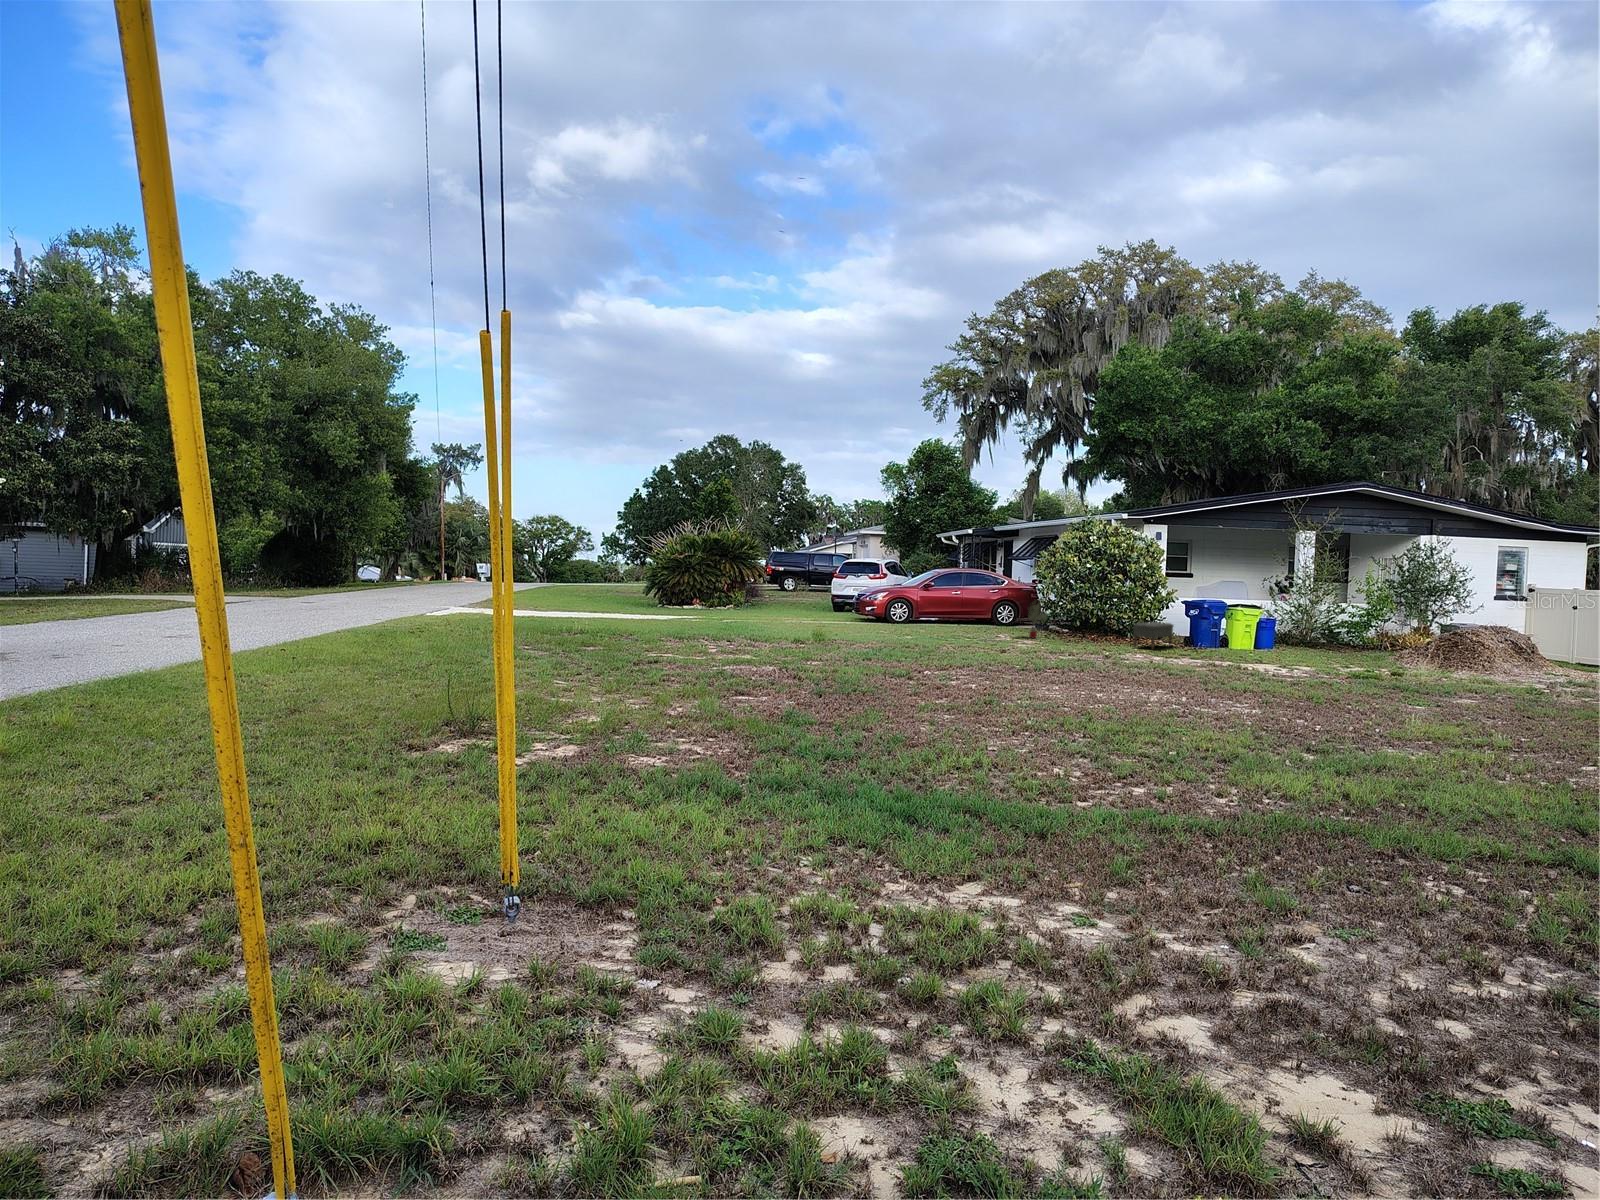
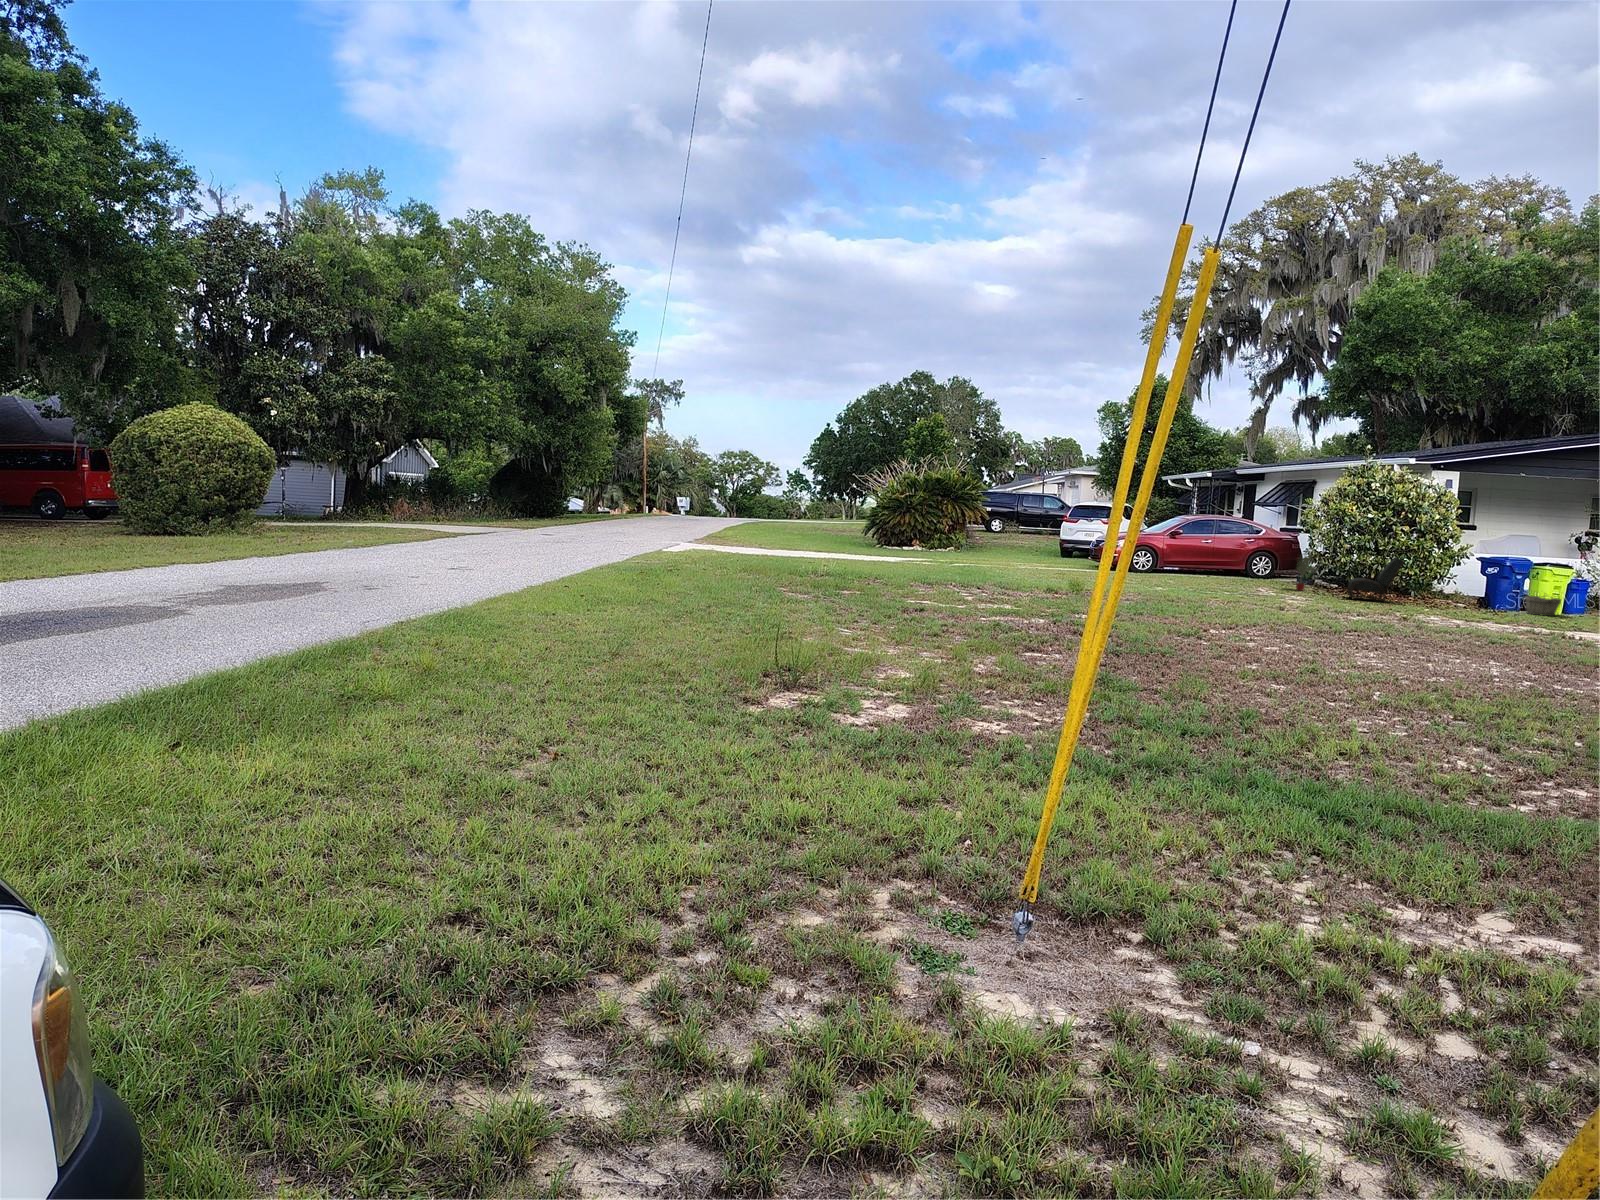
lounge chair: none [1072,603,1117,647] -> present [1348,558,1404,602]
bench: present [1133,622,1173,650] -> none [1419,579,1465,608]
wooden bucket: none [1223,631,1253,654] -> present [1525,596,1561,616]

